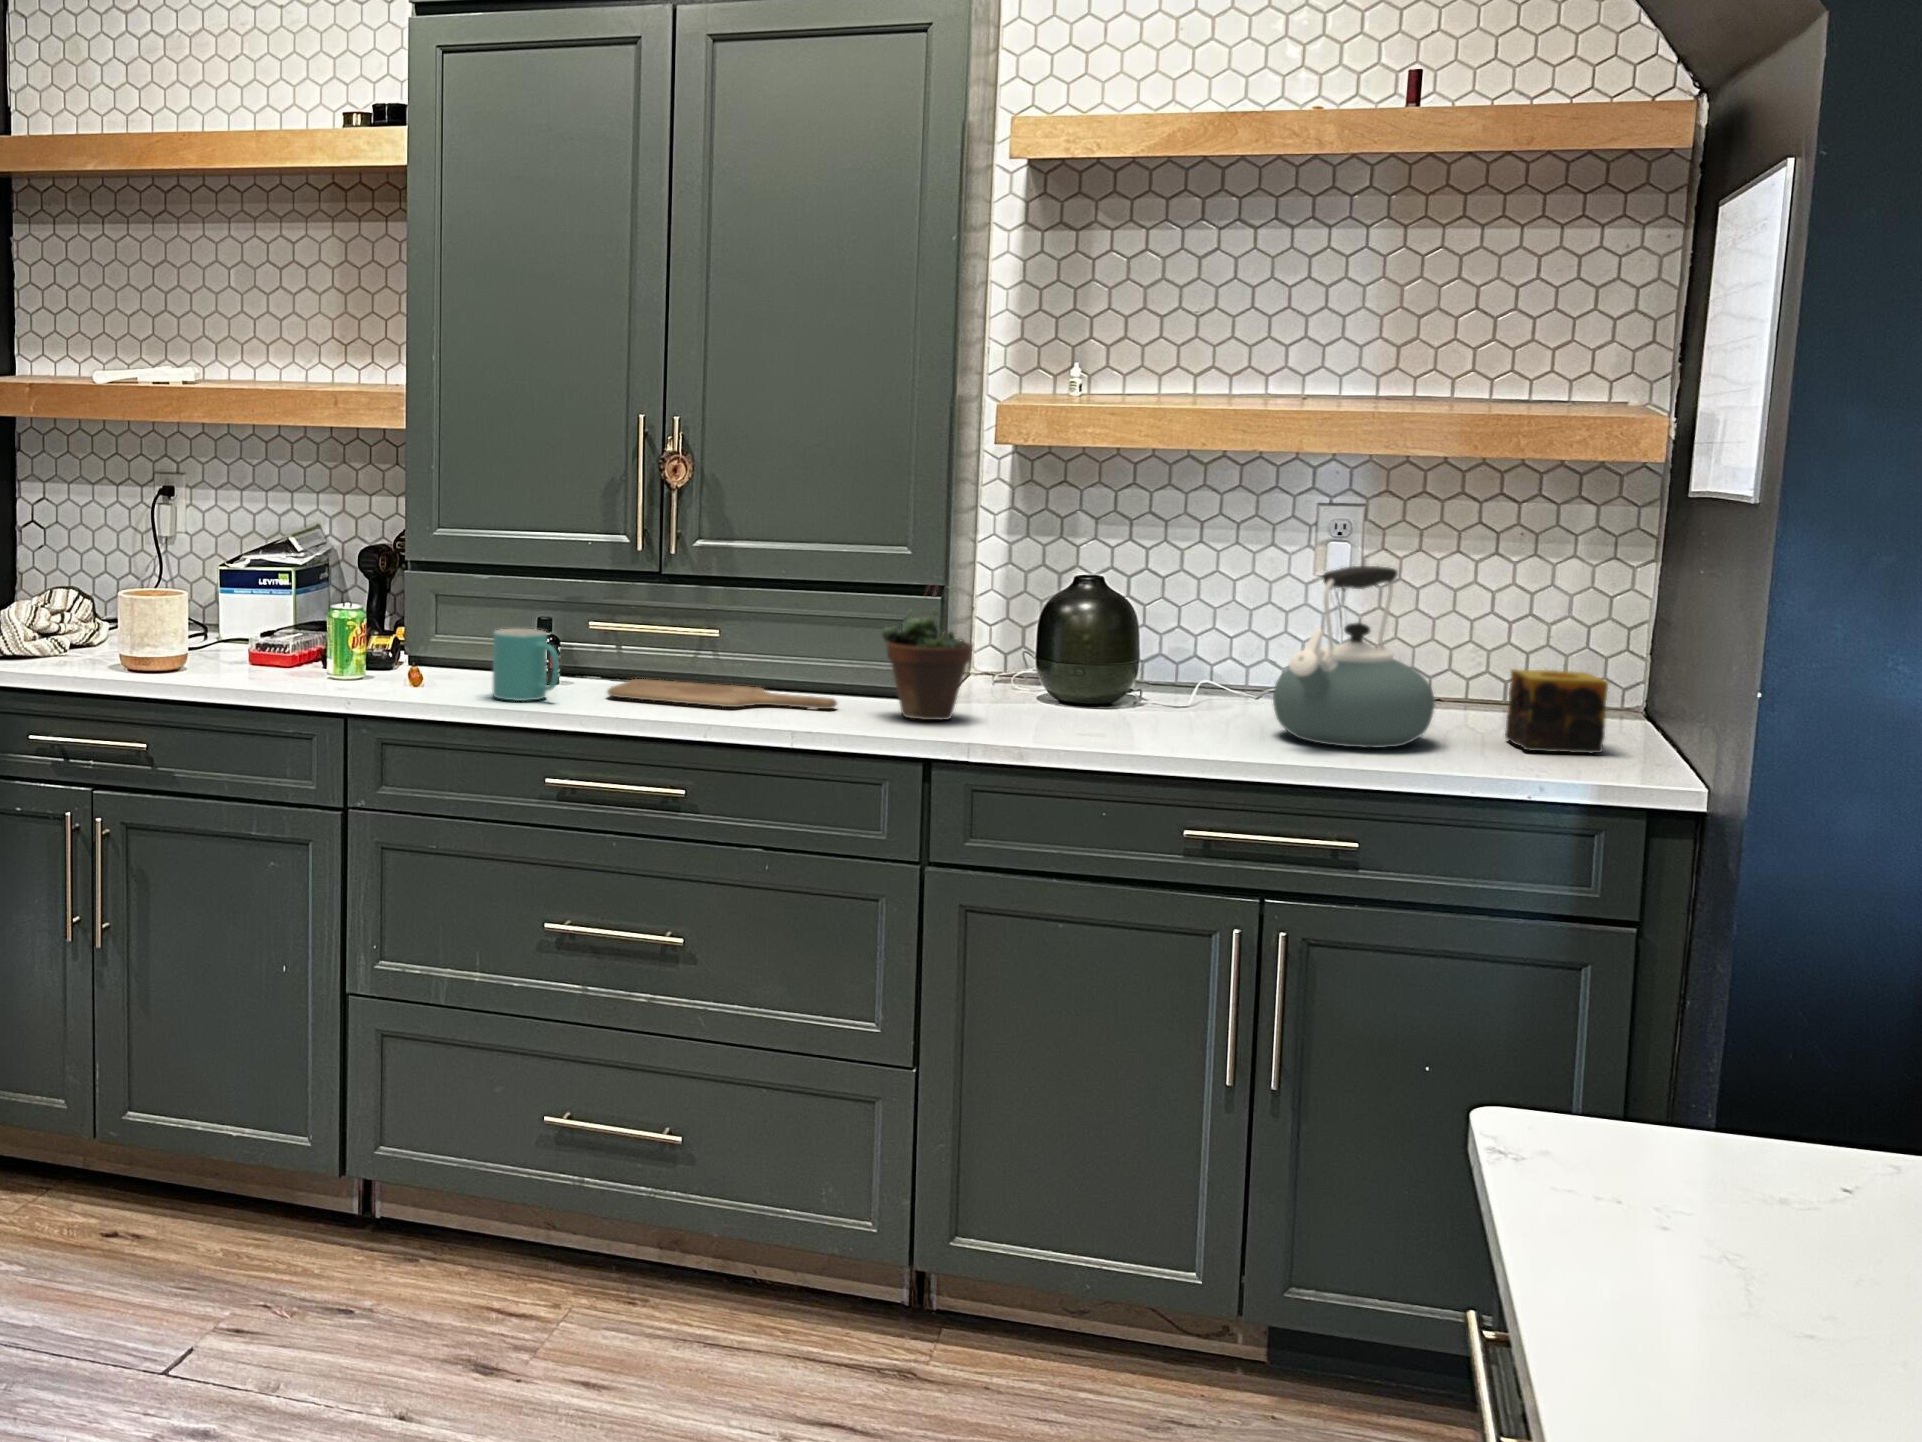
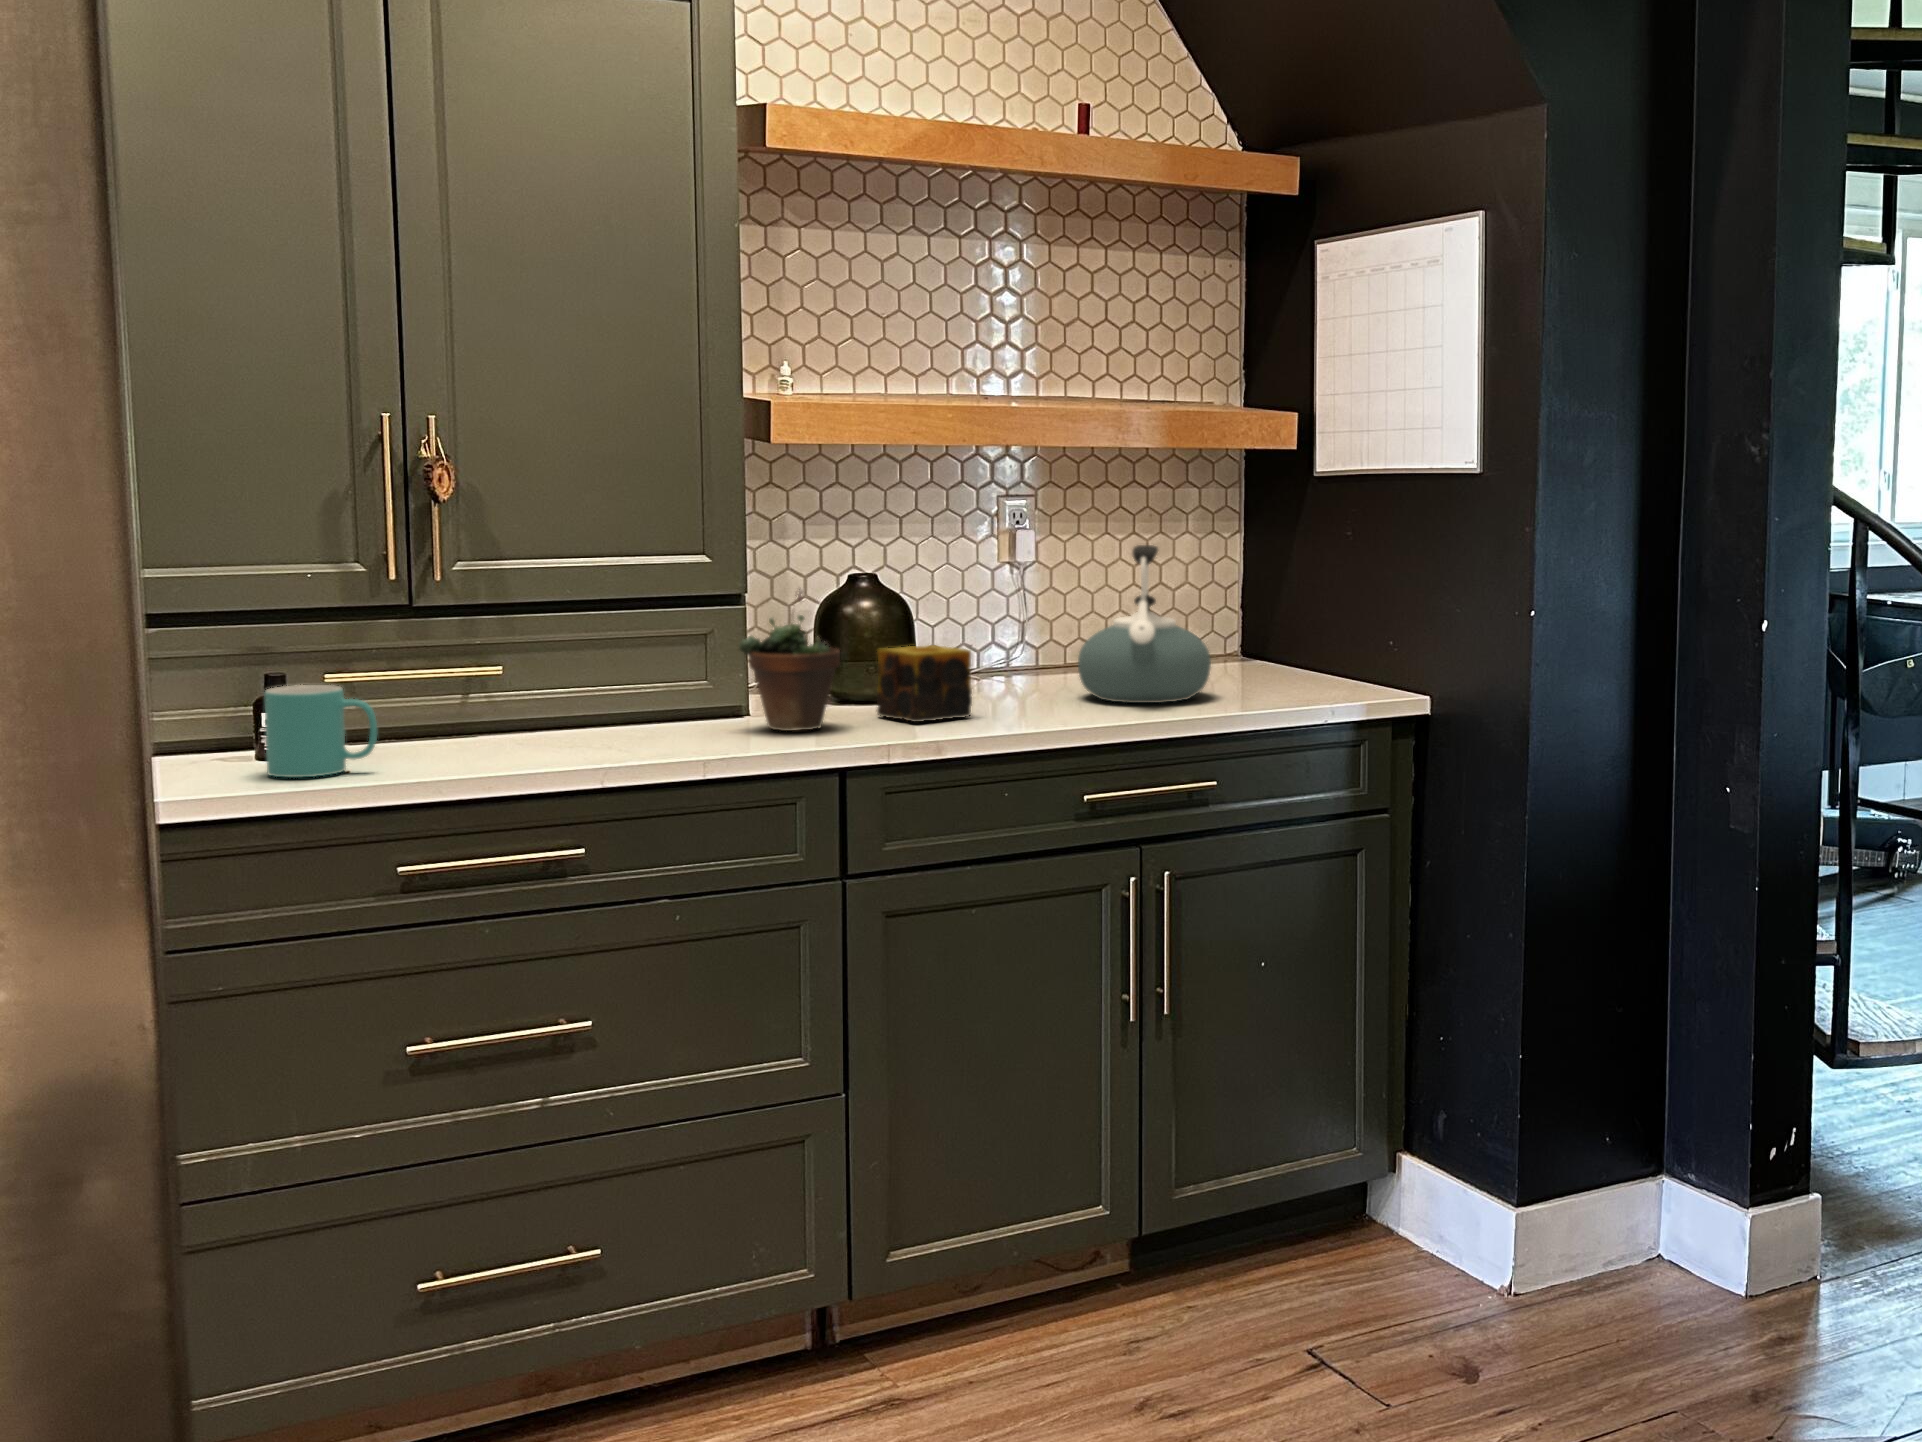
candle: present [1505,669,1608,753] -> present [877,645,972,722]
cutting board: present [607,679,837,709] -> none [401,723,690,756]

